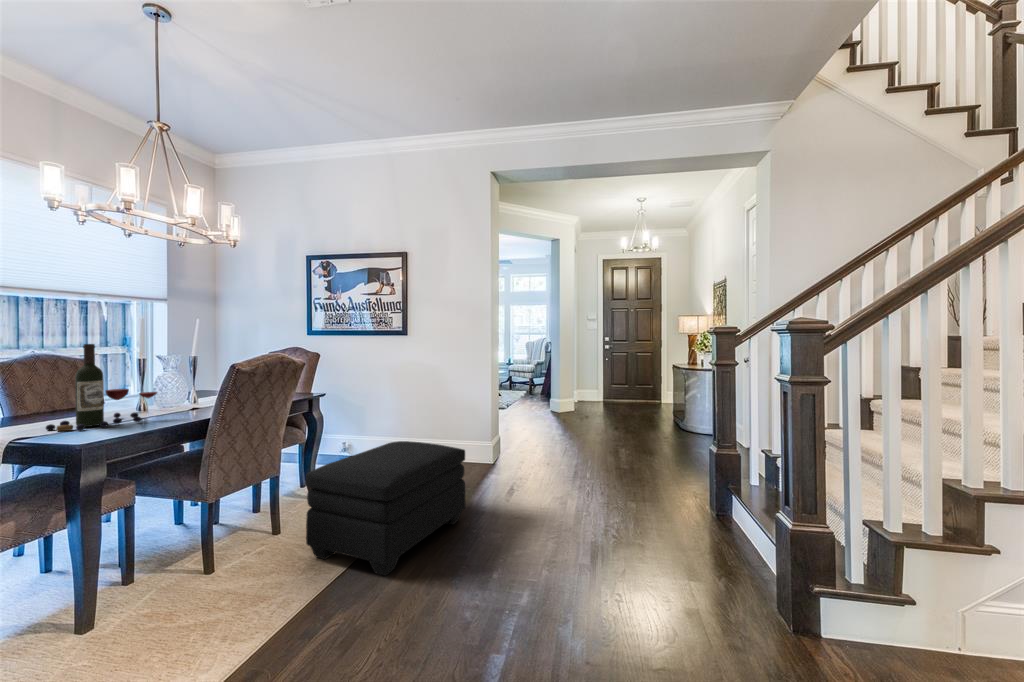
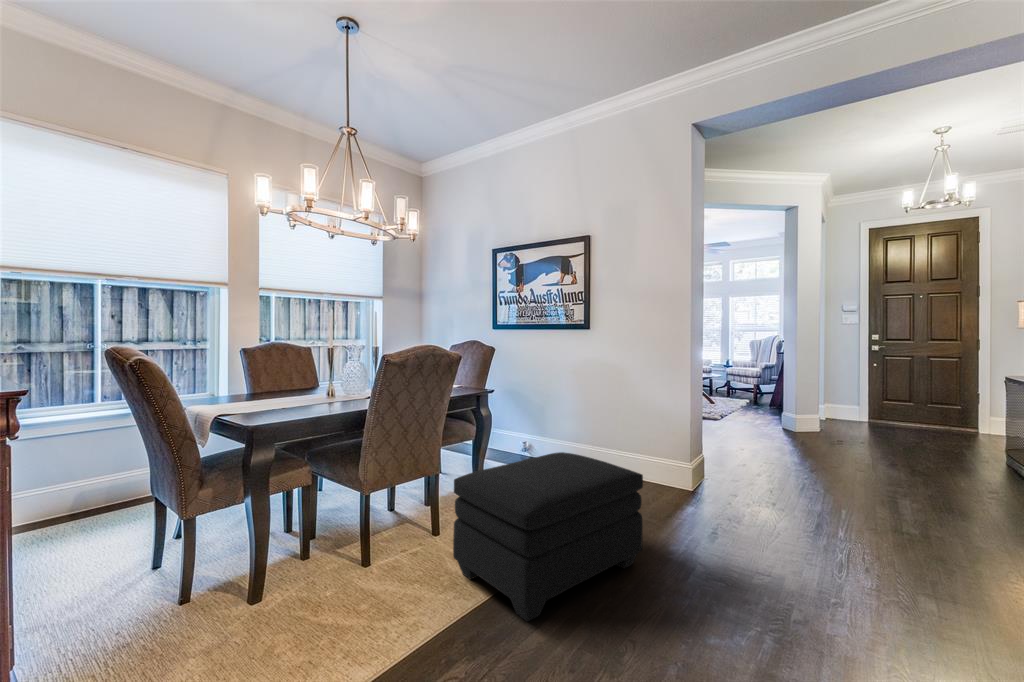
wine bottle: present [46,344,157,431] -> none [248,334,335,412]

